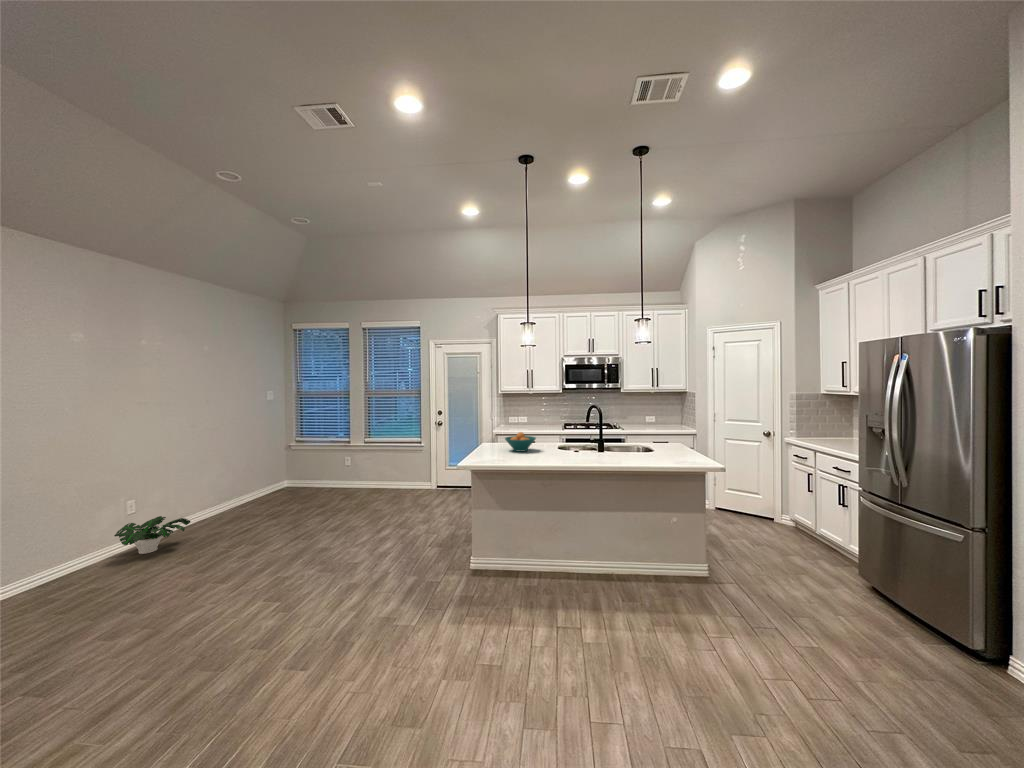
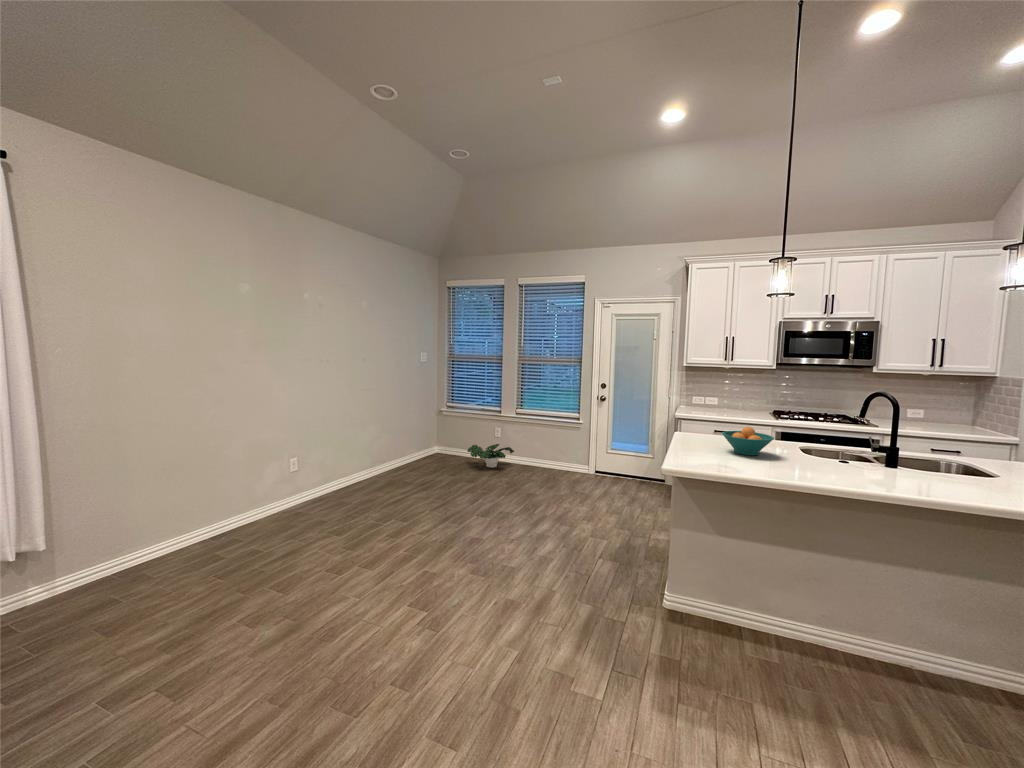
potted plant: present [114,516,191,554] -> present [467,444,514,467]

